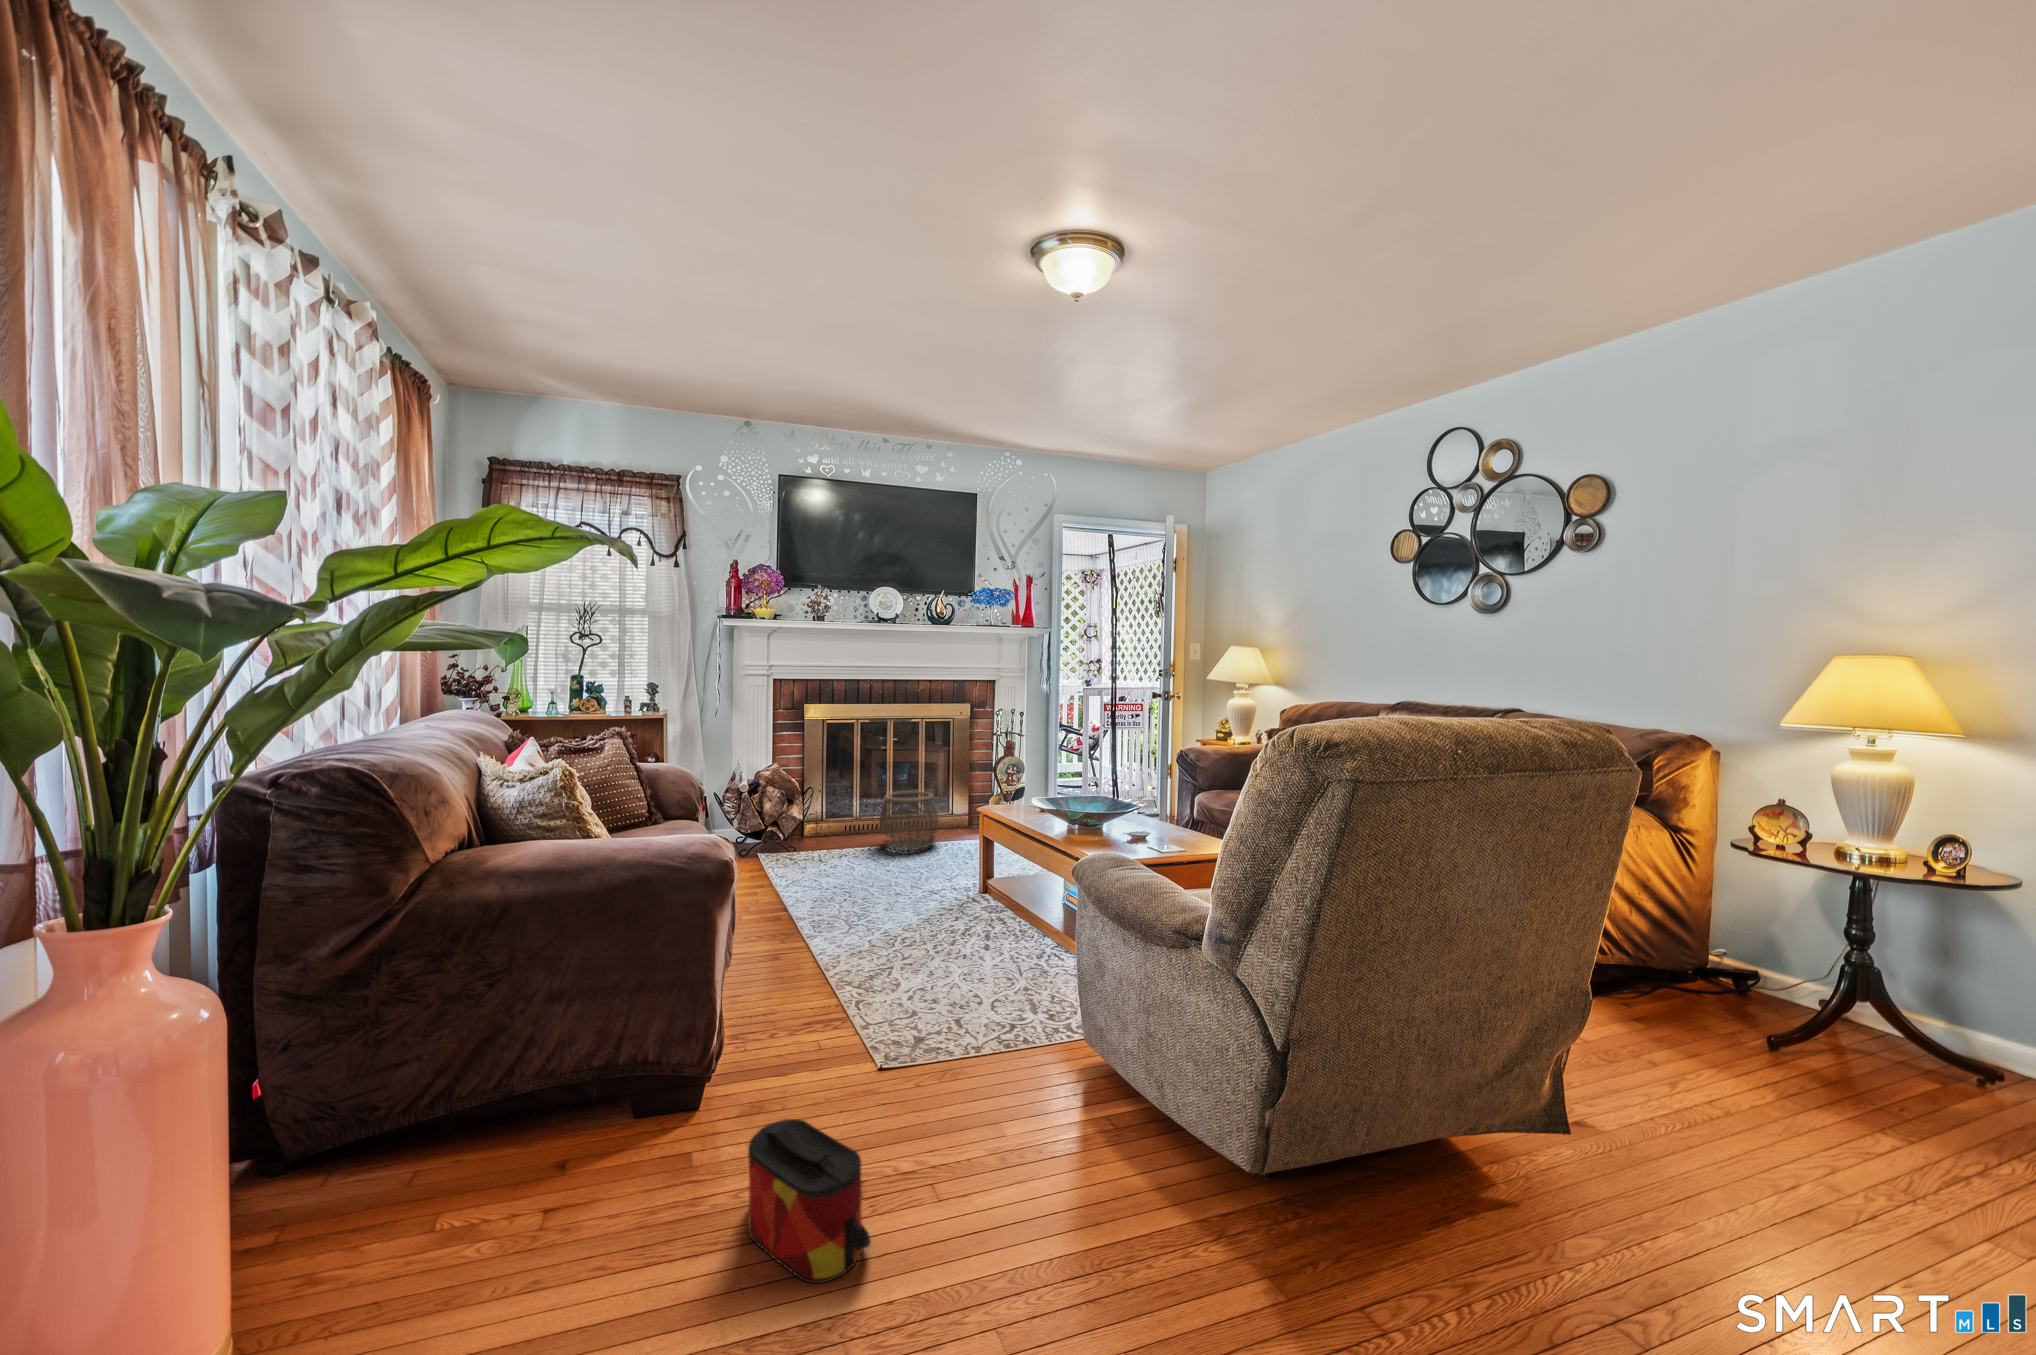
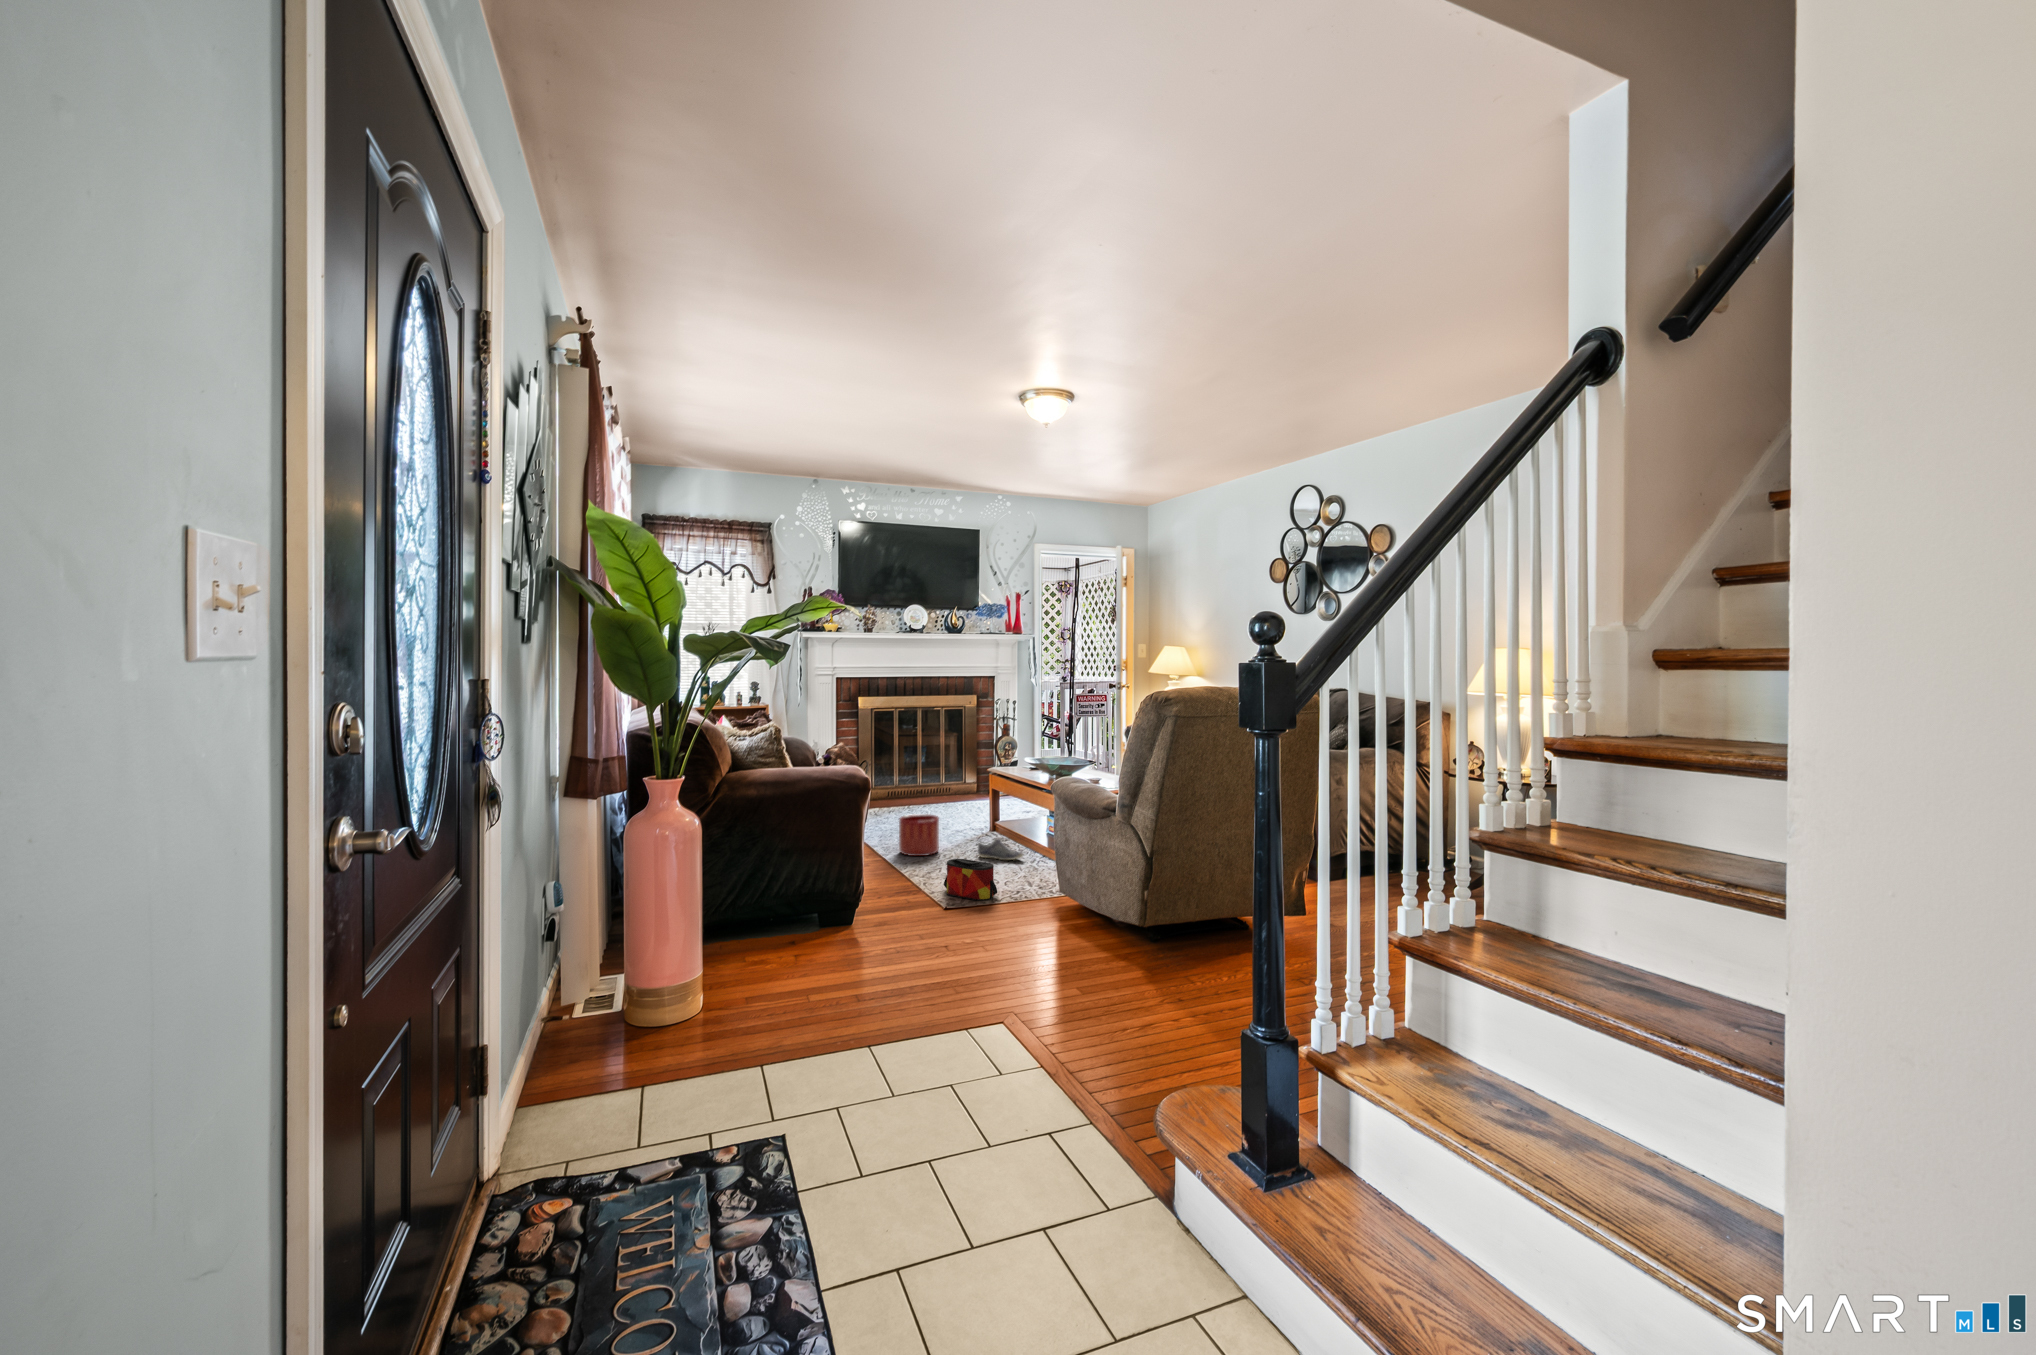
woven basket: present [880,791,939,851] -> none [913,758,957,800]
planter: none [763,923,840,1016] -> present [899,814,939,856]
shoe: none [903,989,988,1041] -> present [978,839,1023,860]

